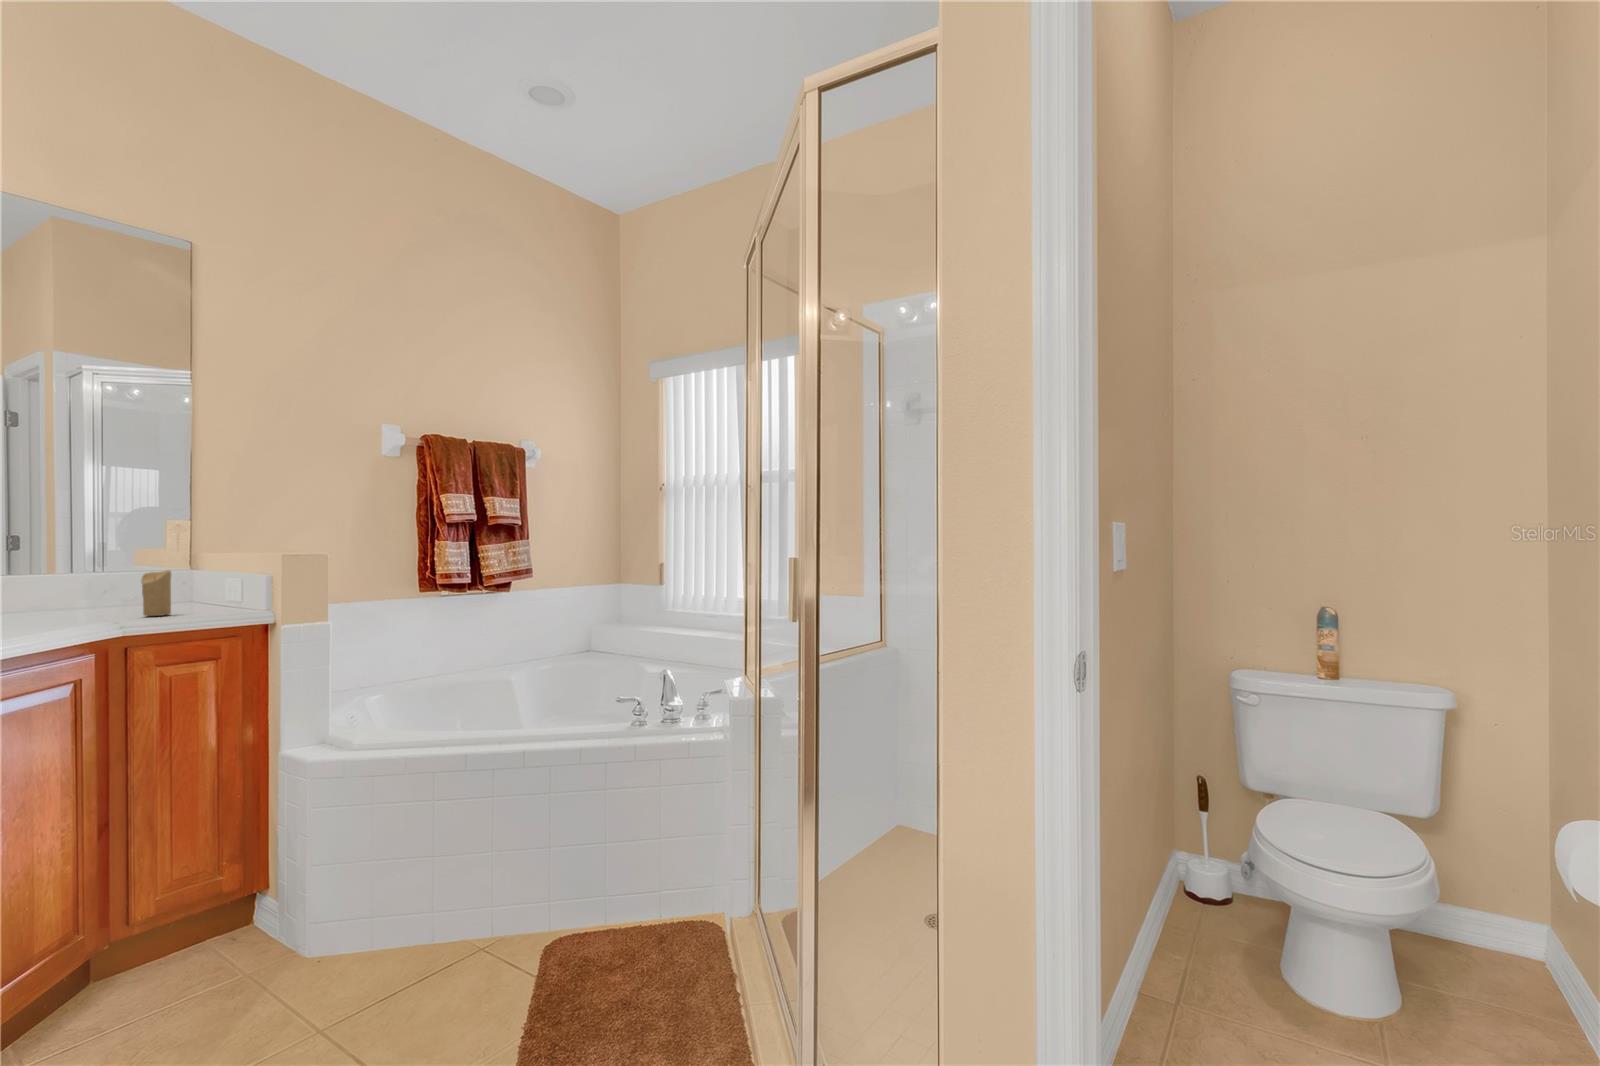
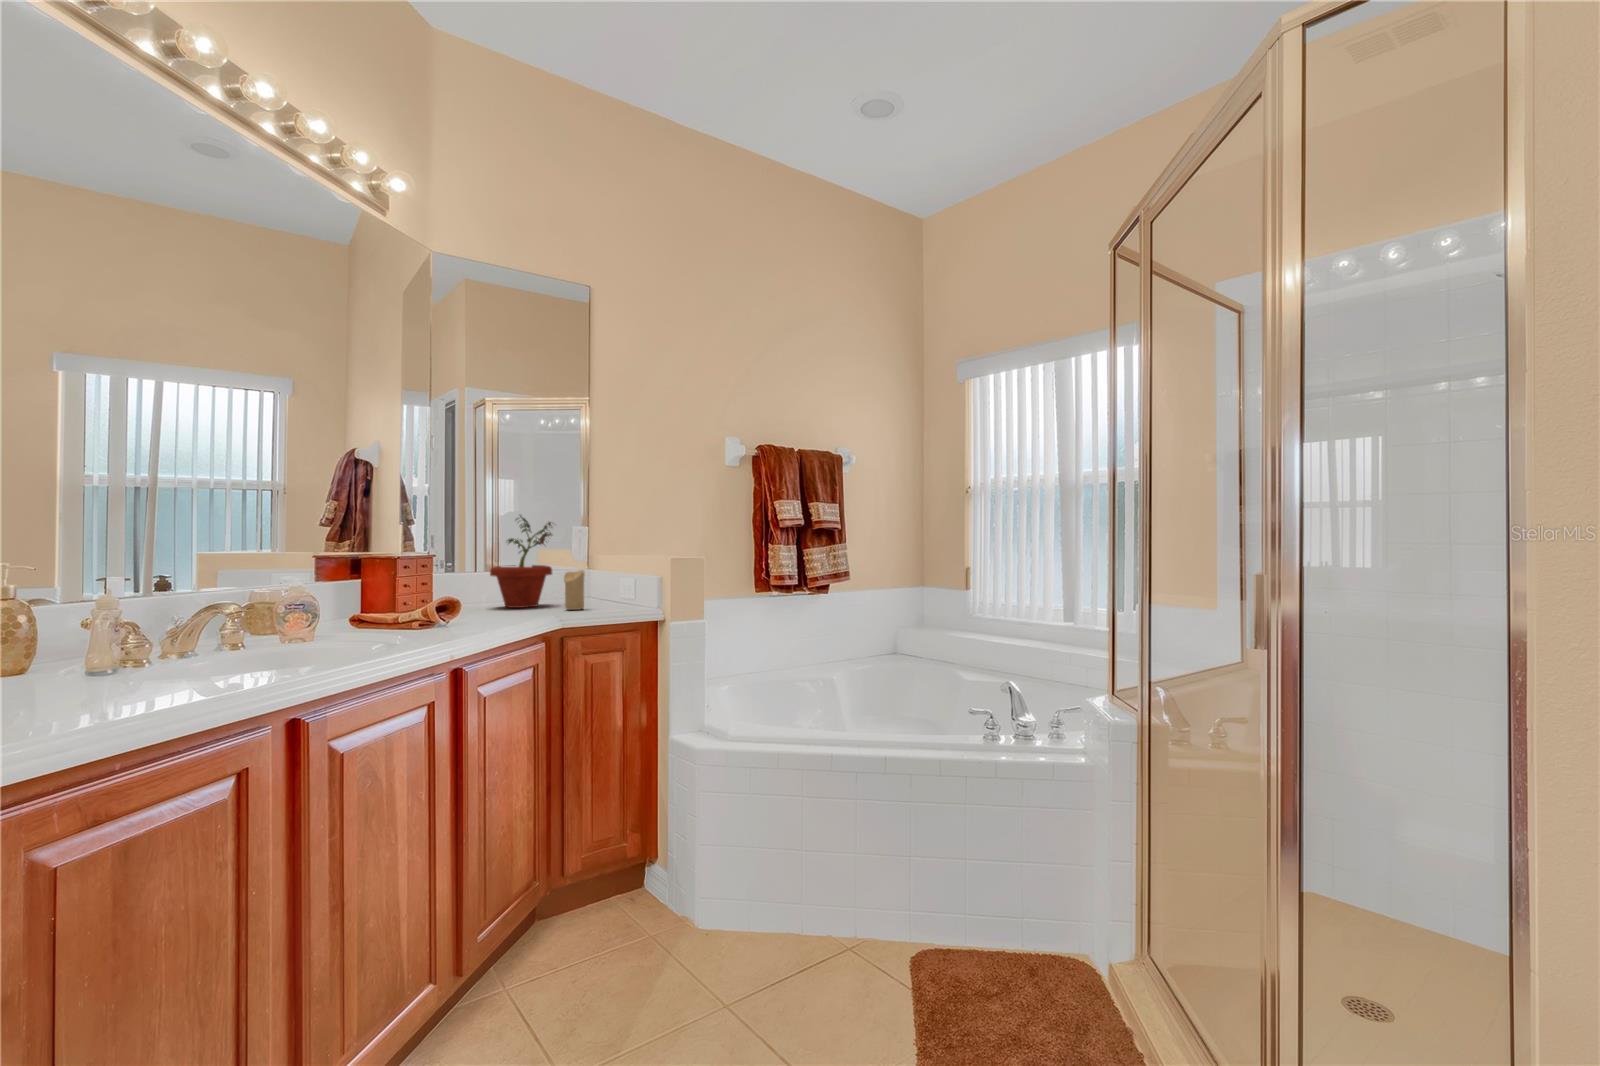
potted plant: none [38,506,141,617] -> present [490,515,552,608]

